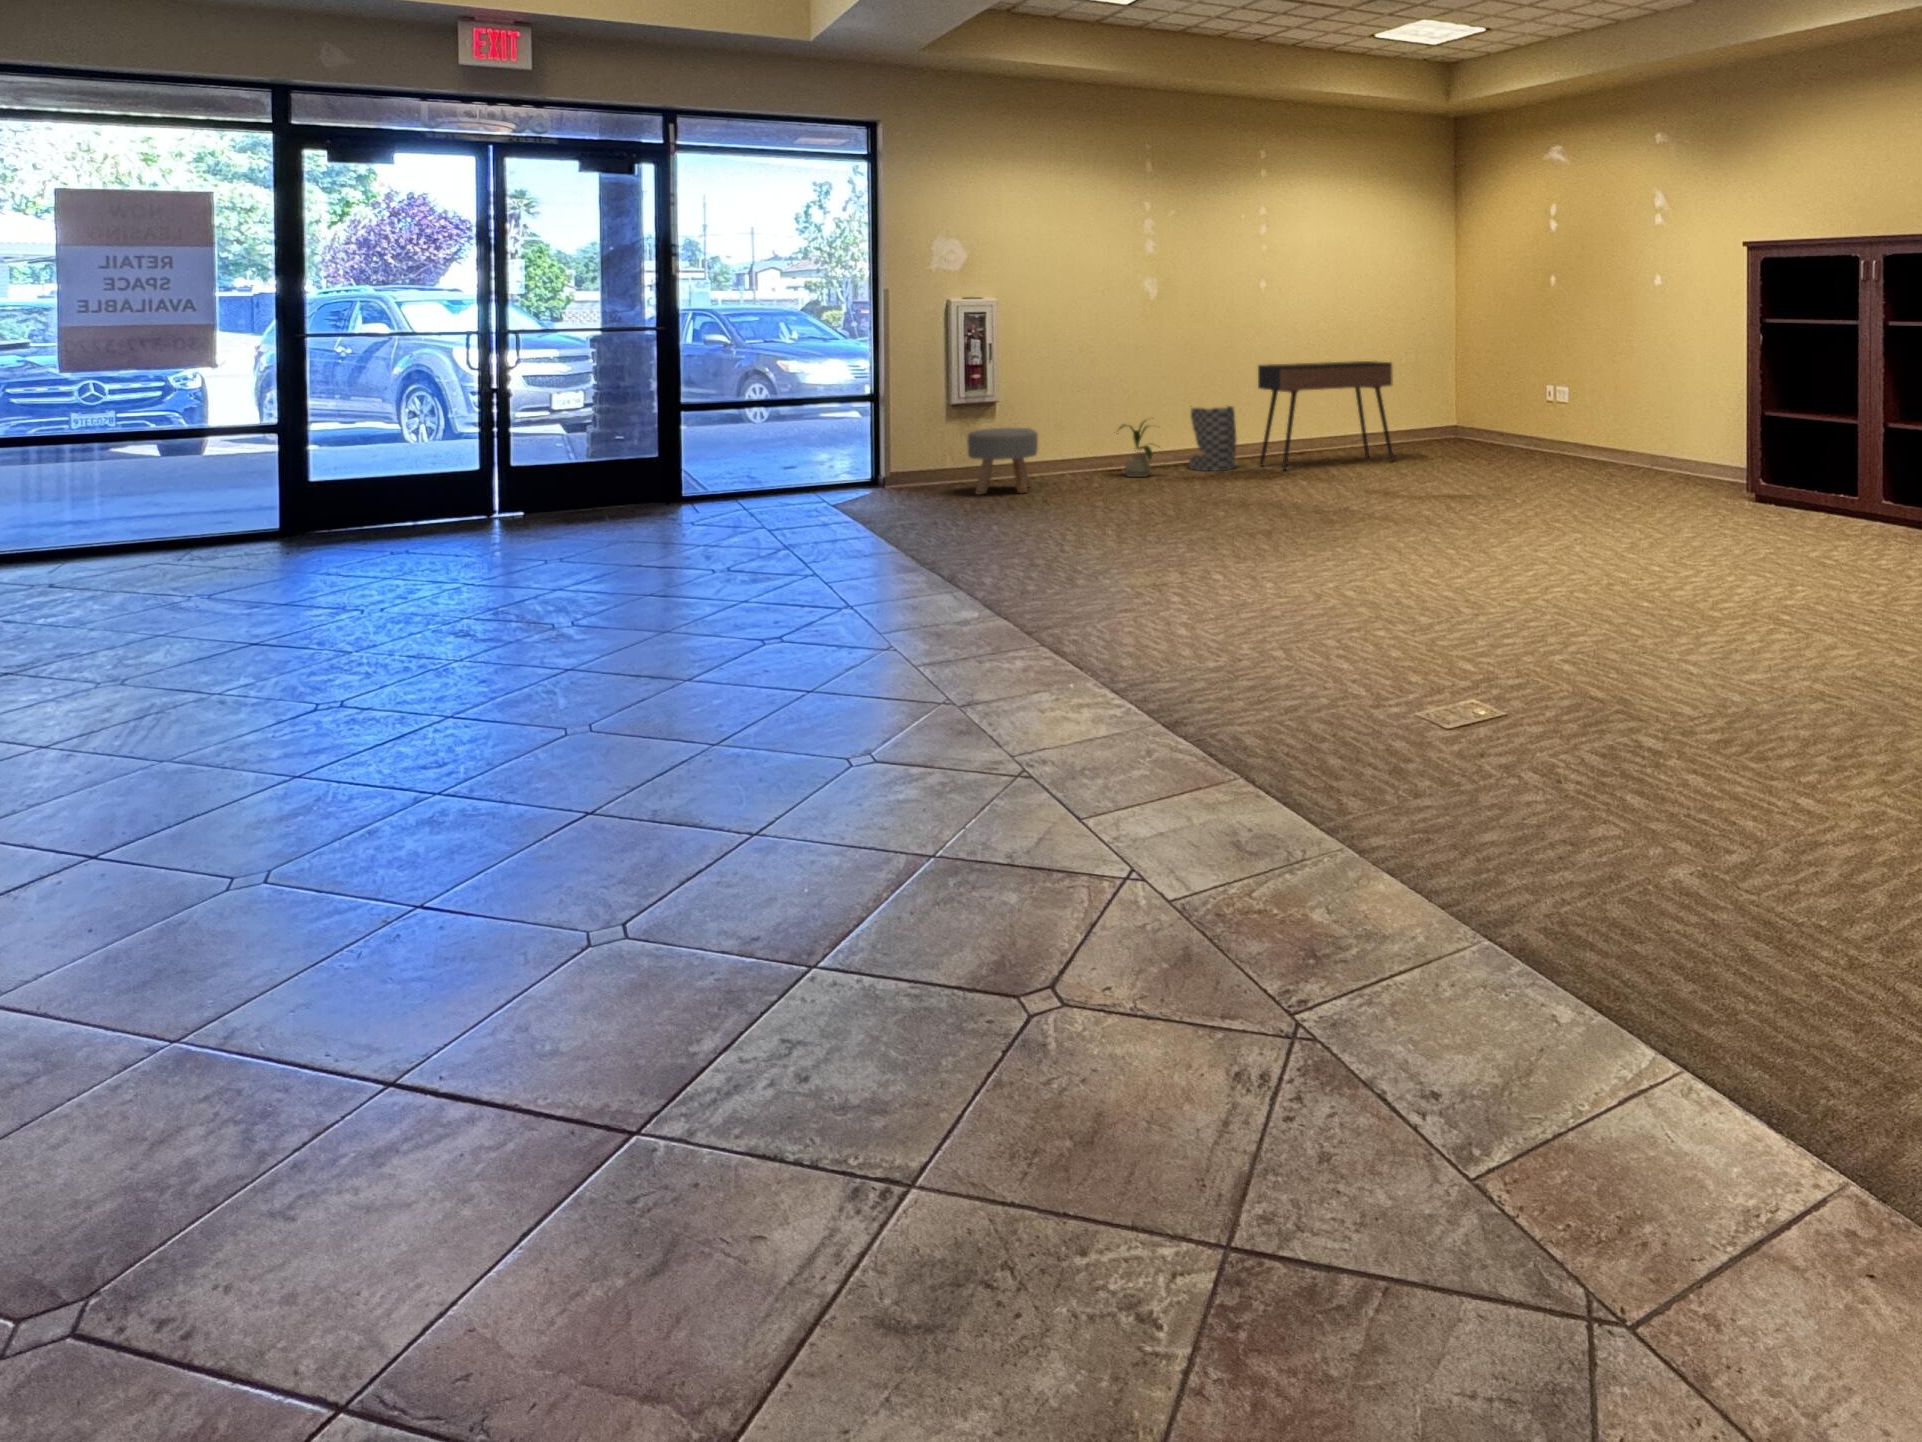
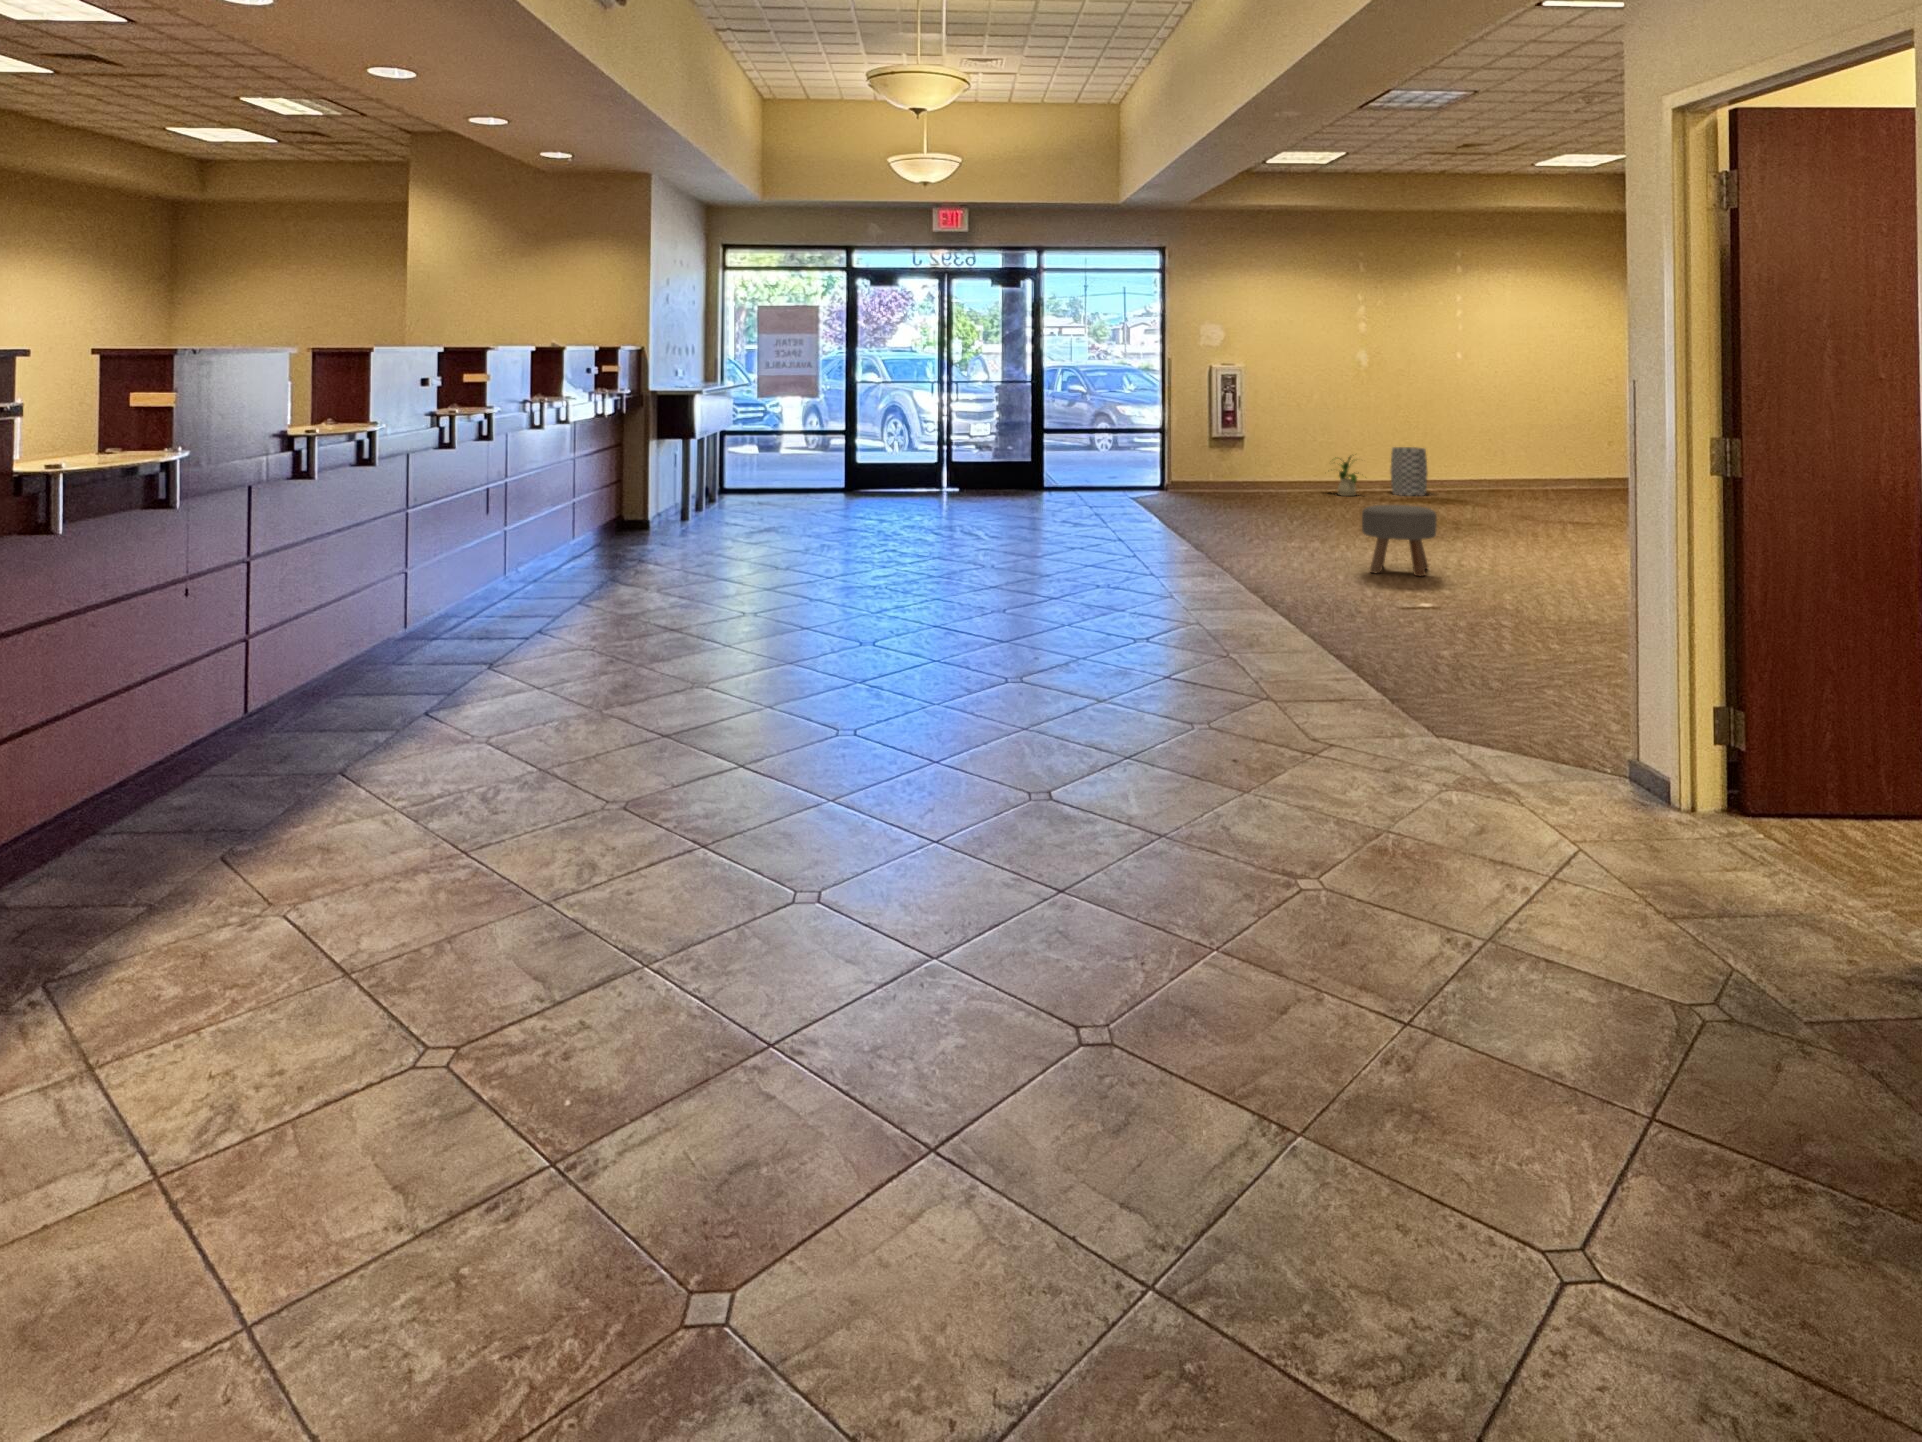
console table: present [1258,361,1394,470] -> none [1447,418,1564,499]
ottoman: present [967,428,1038,495] -> present [1362,505,1437,576]

